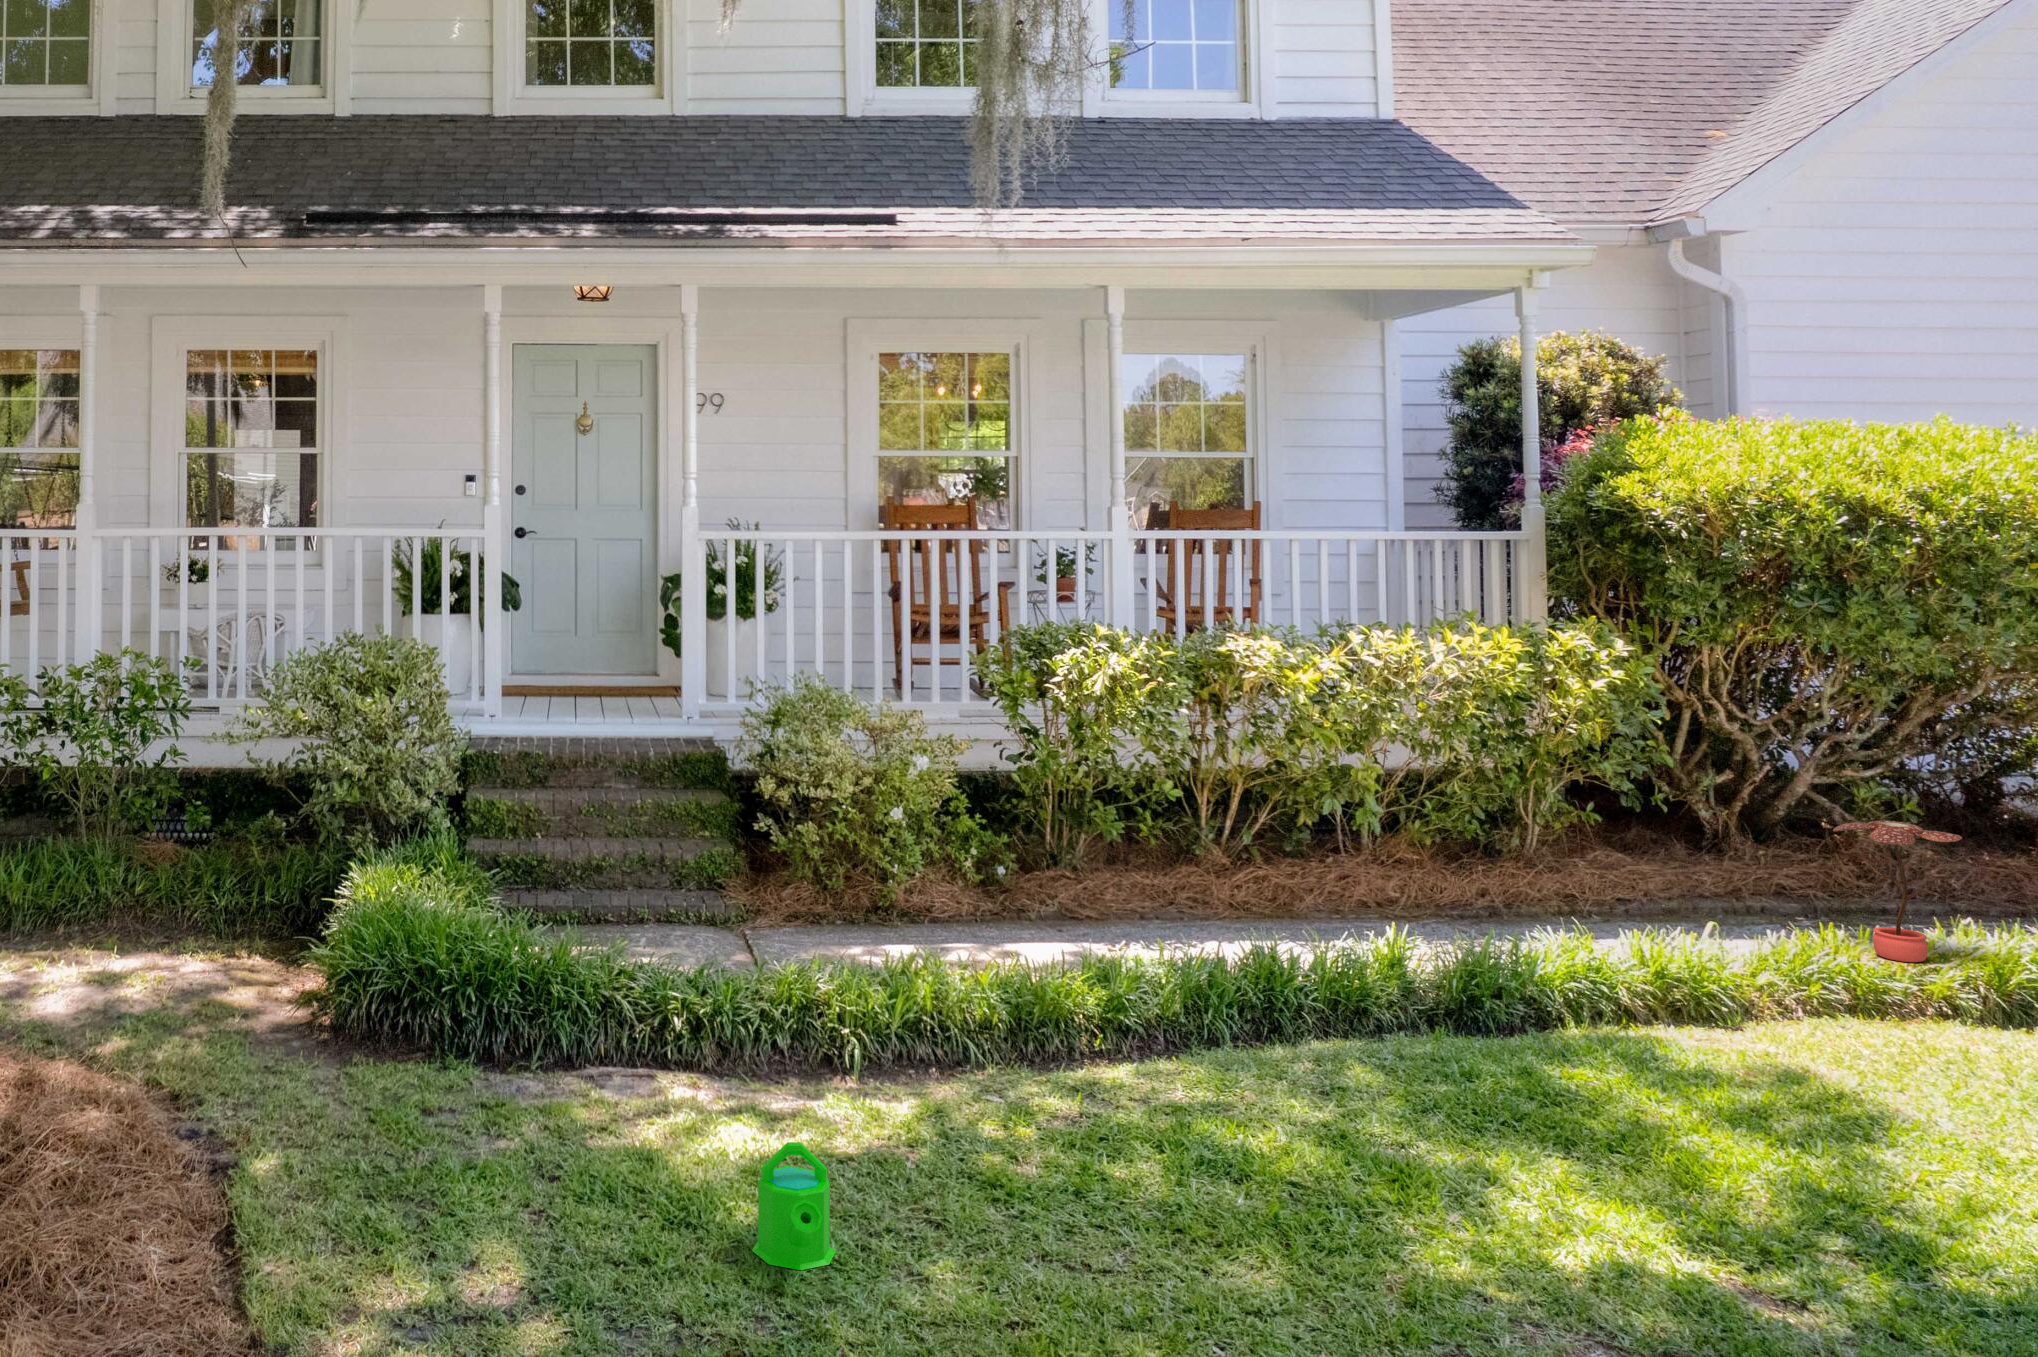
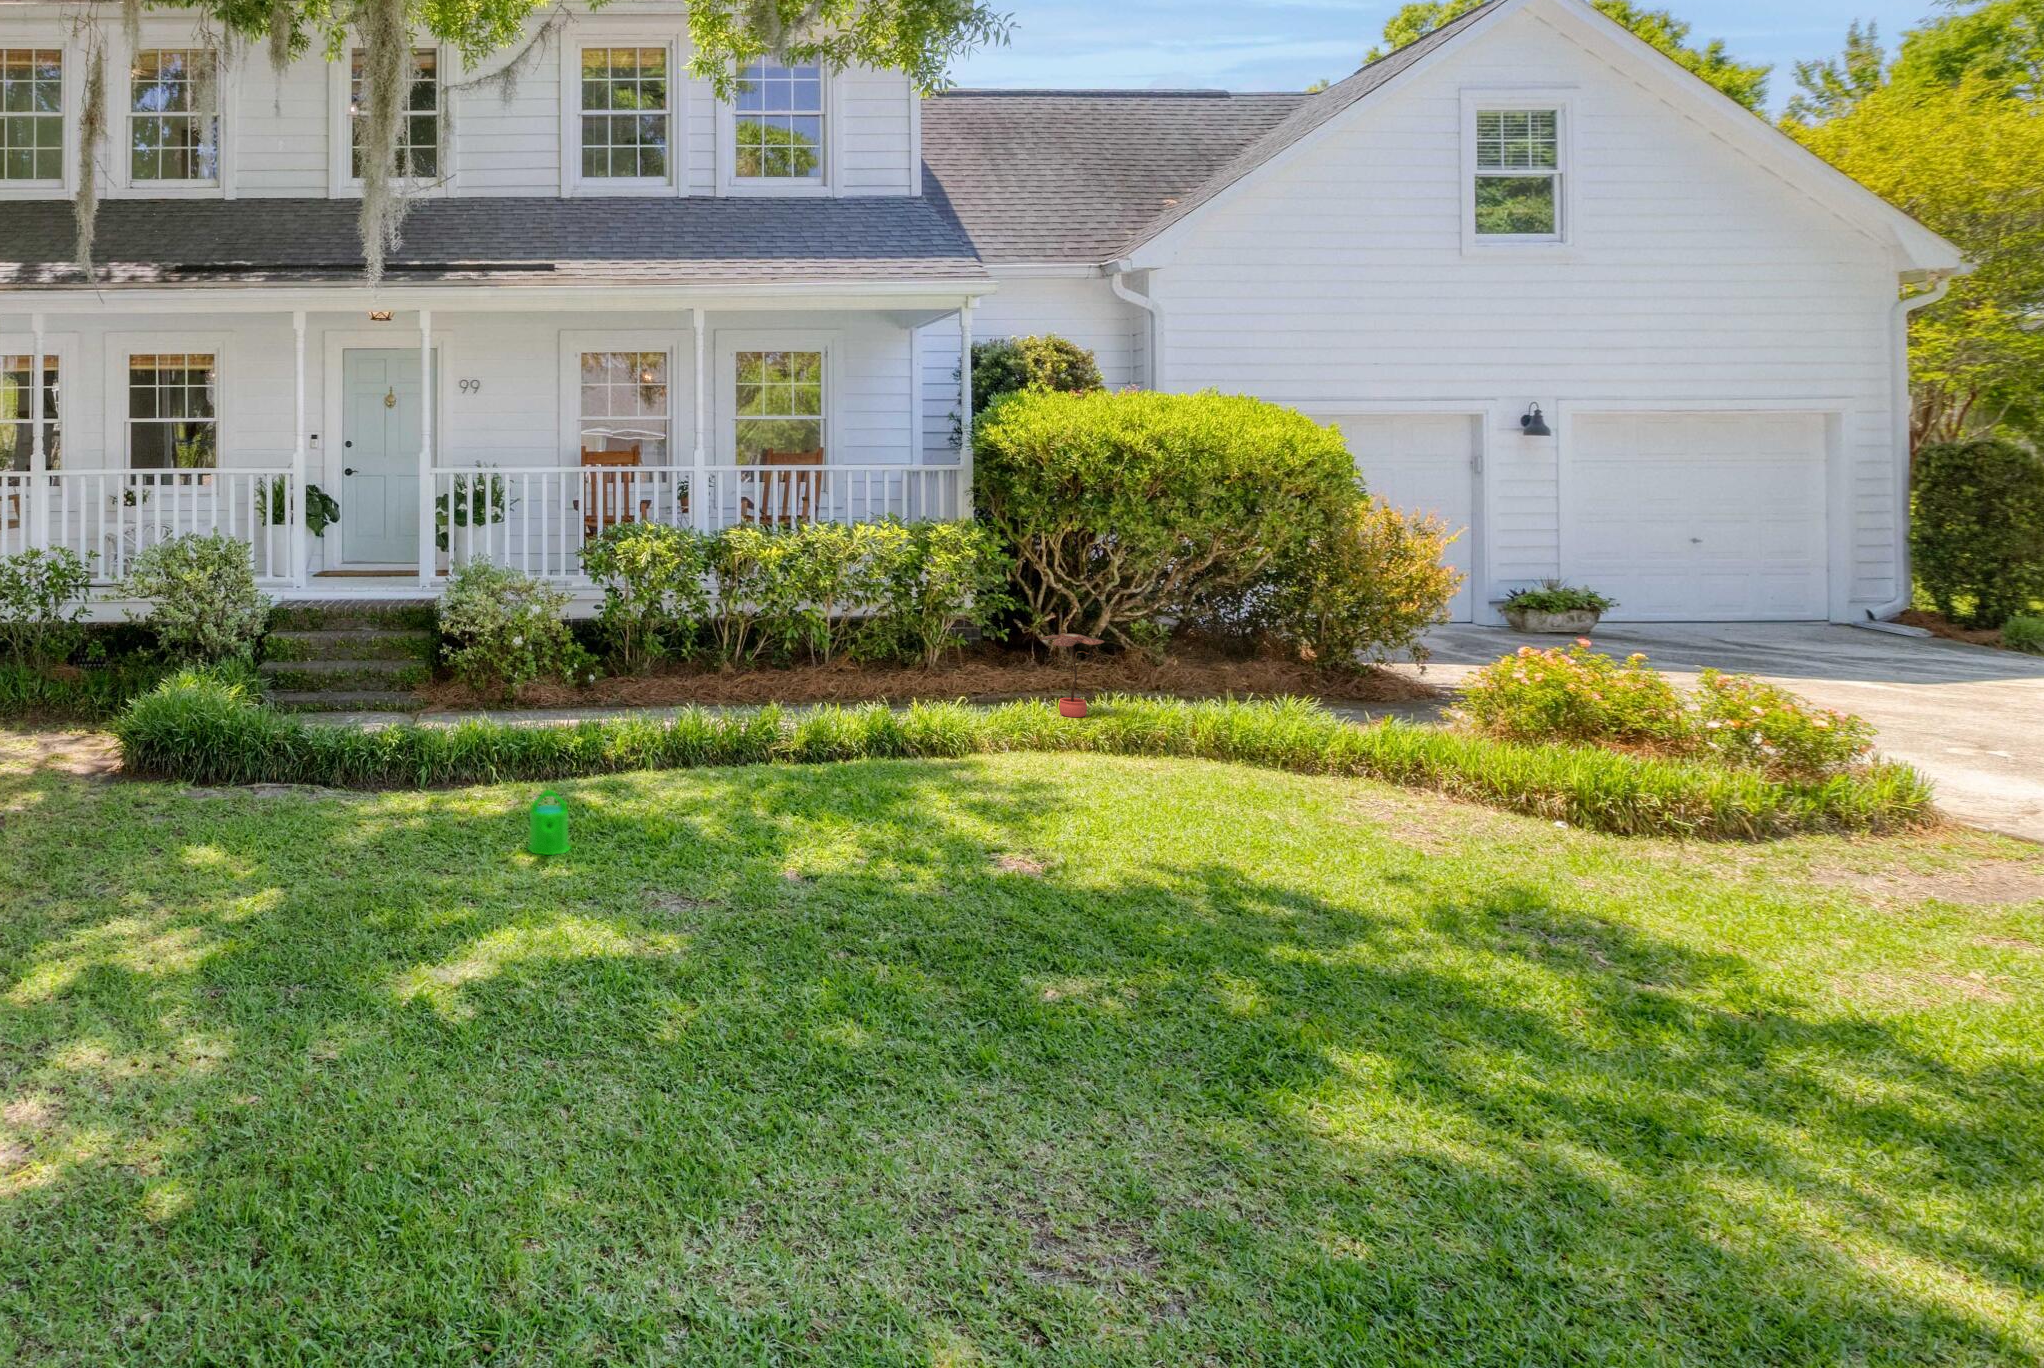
watering can: present [752,1142,836,1270] -> present [528,790,570,855]

